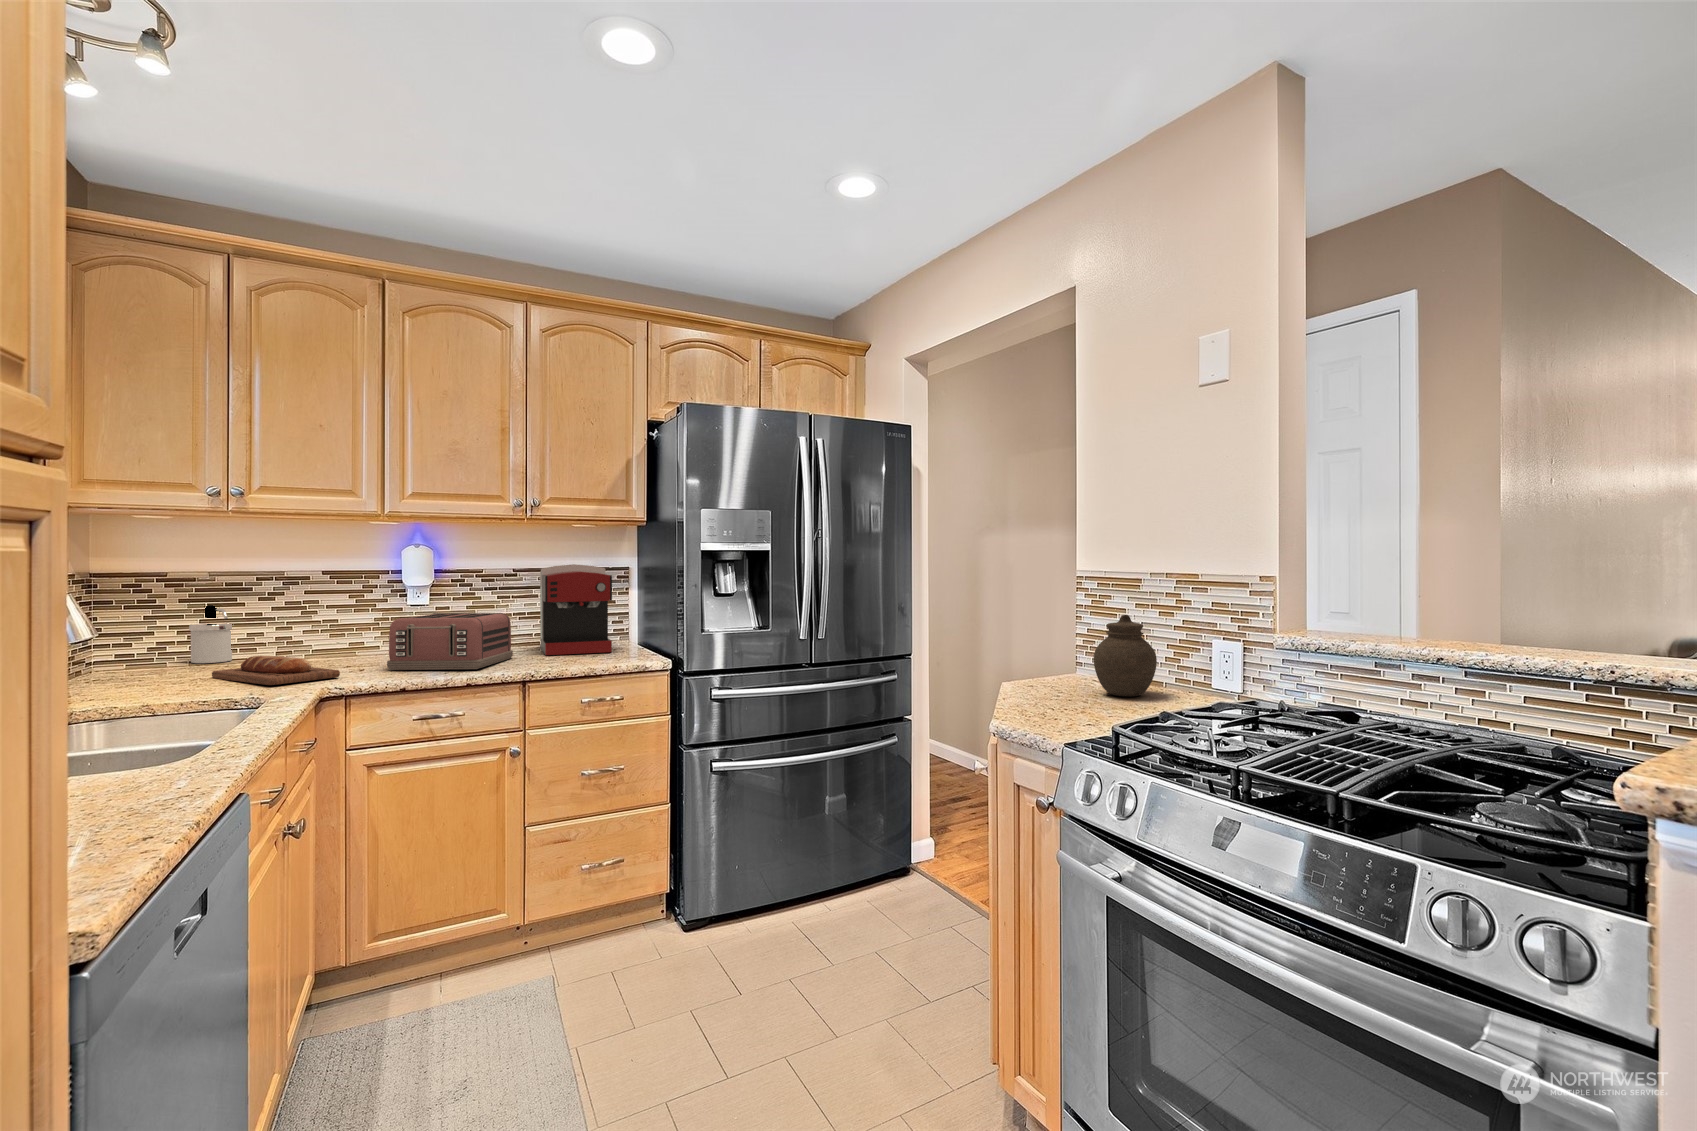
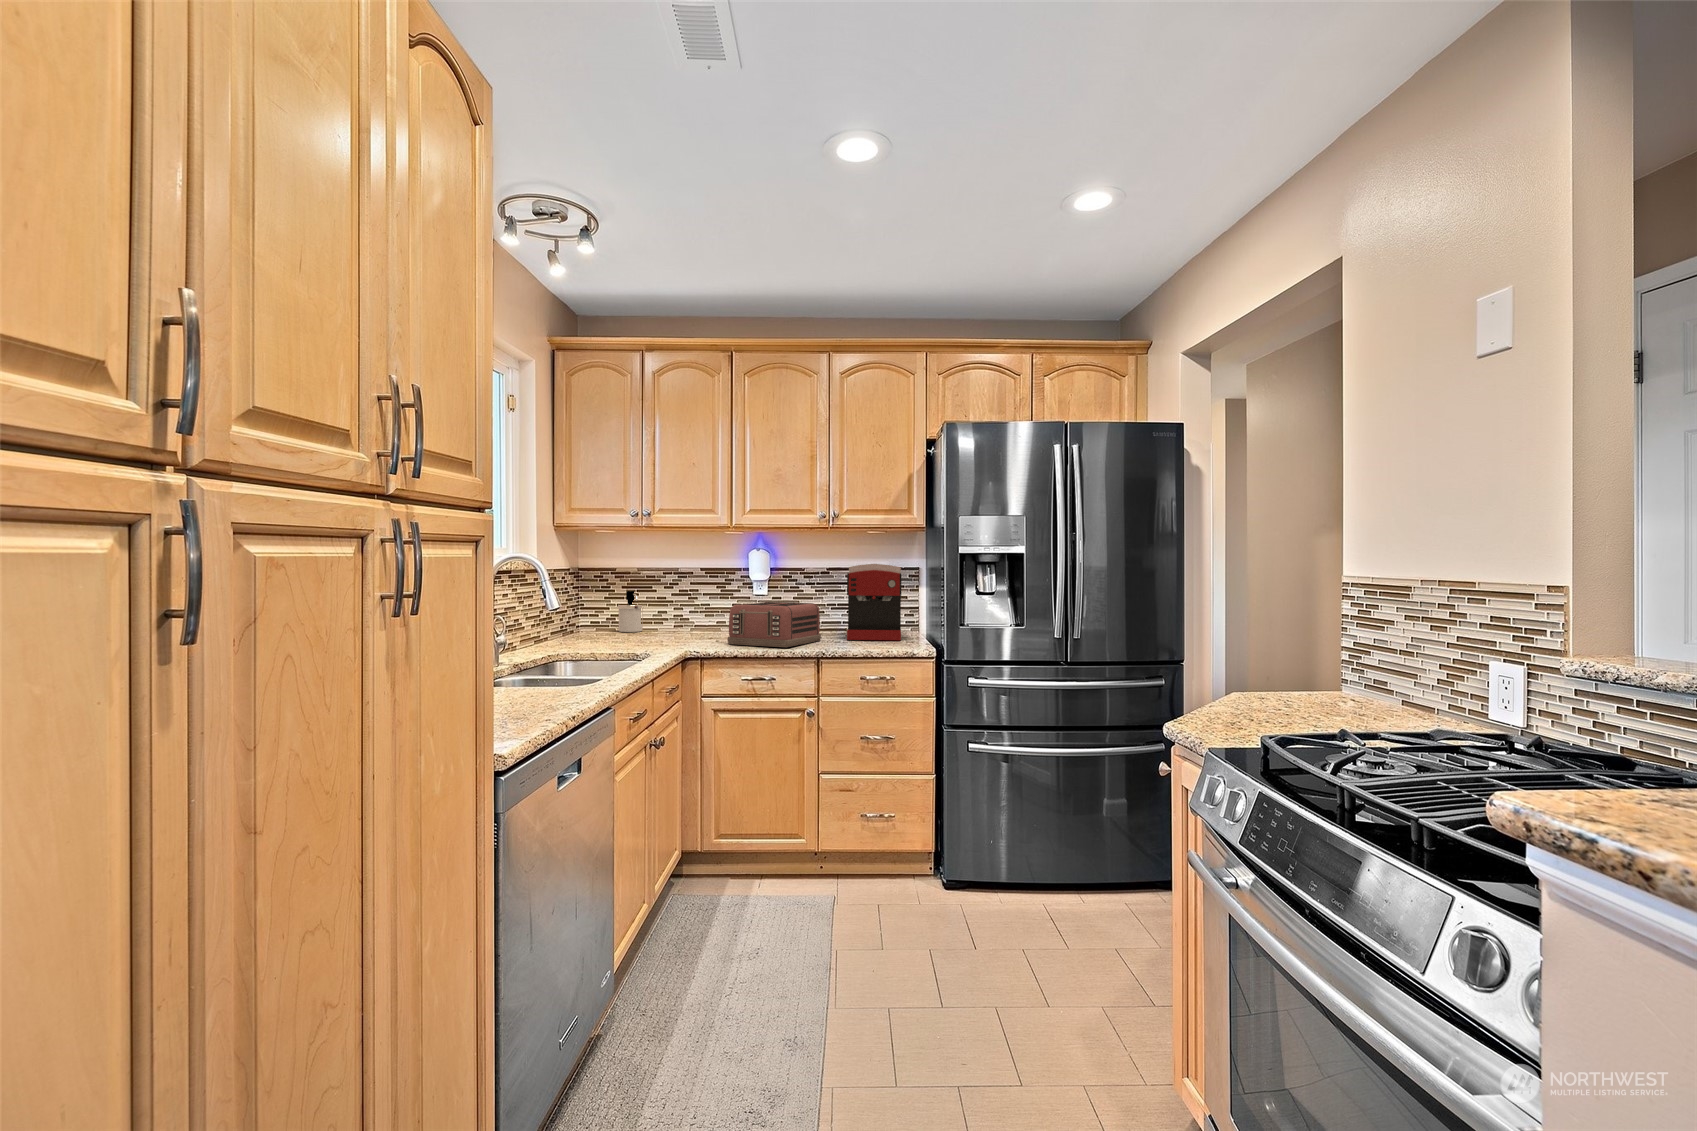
jar: present [1094,615,1157,696] -> none [1324,626,1405,718]
bread loaf: present [212,656,340,685] -> none [622,628,694,649]

